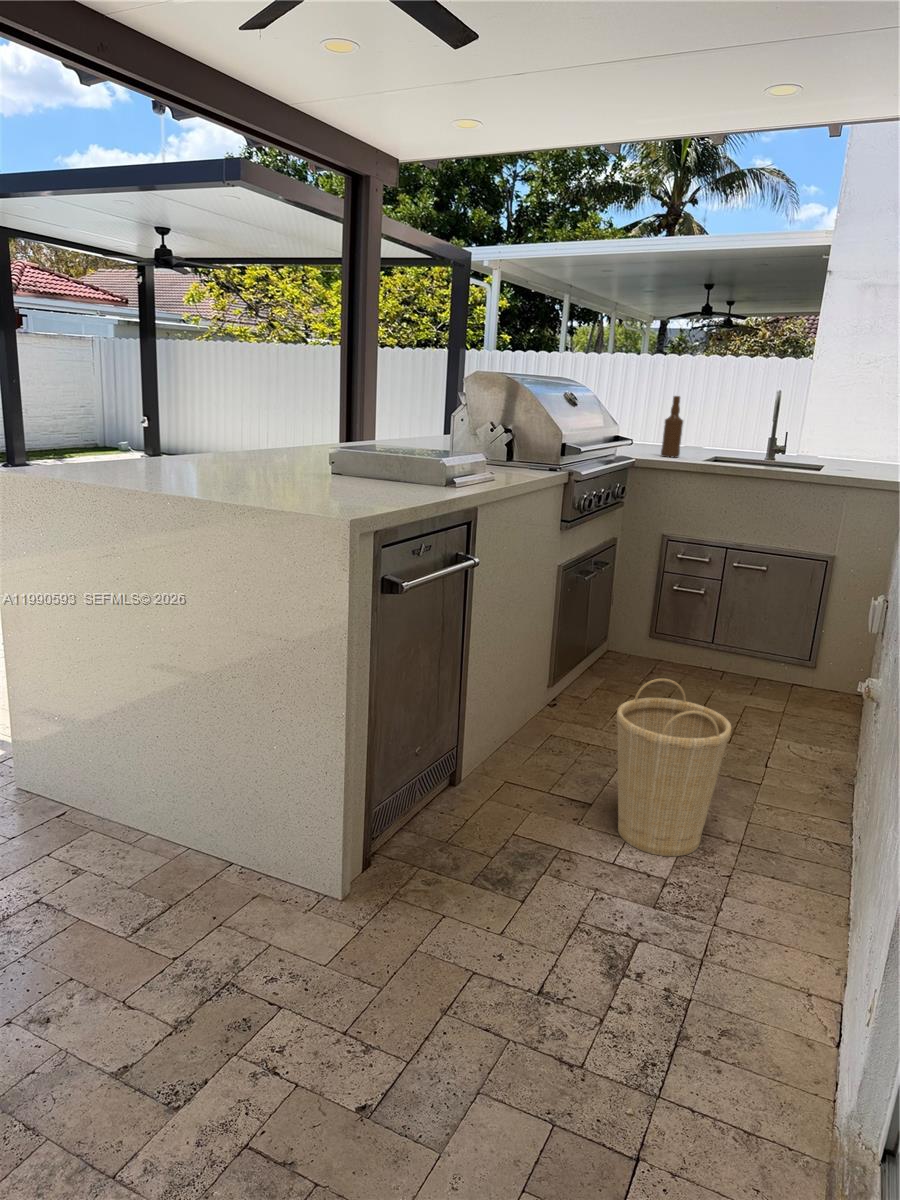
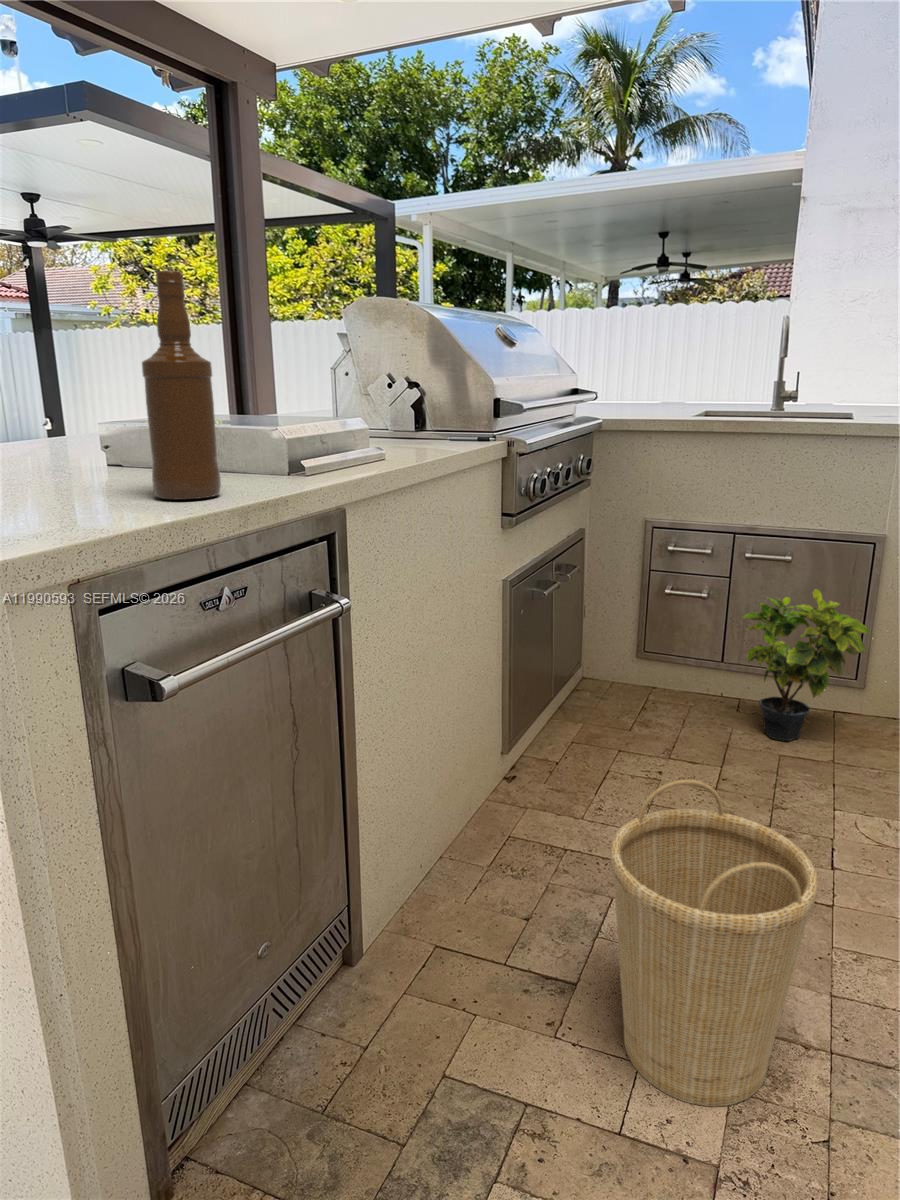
bottle: present [661,396,683,457] -> present [142,270,221,499]
potted plant: none [726,590,818,700] -> present [742,589,870,741]

